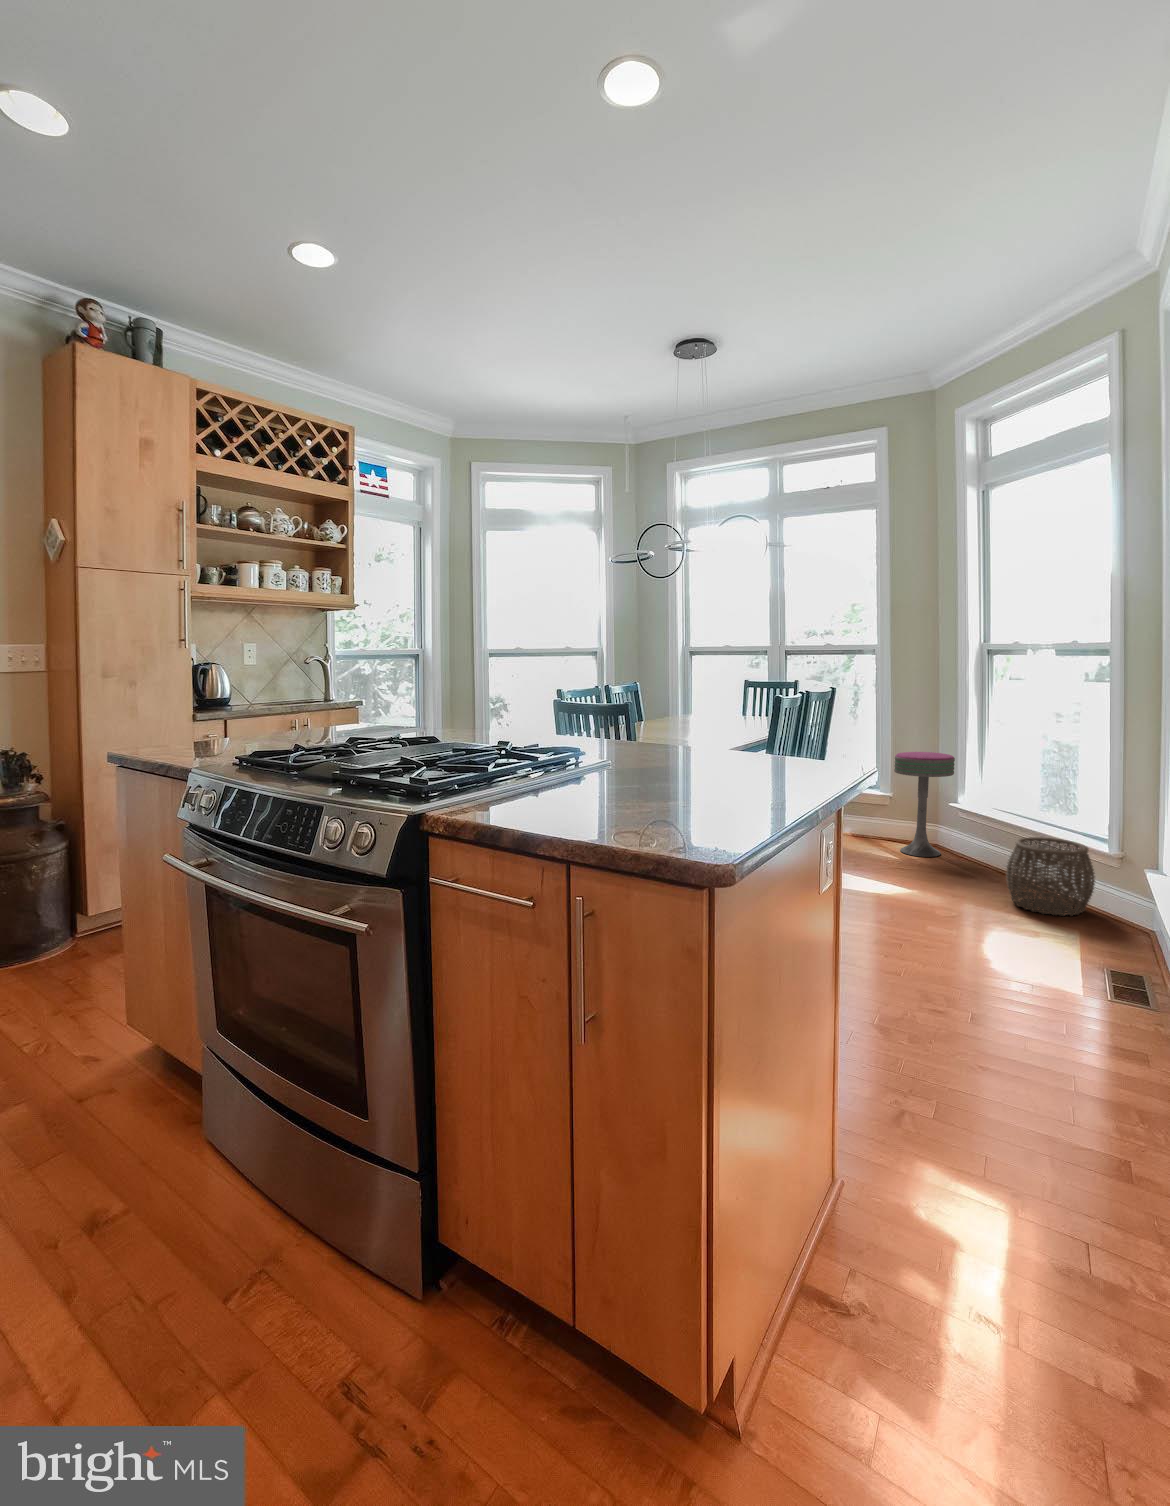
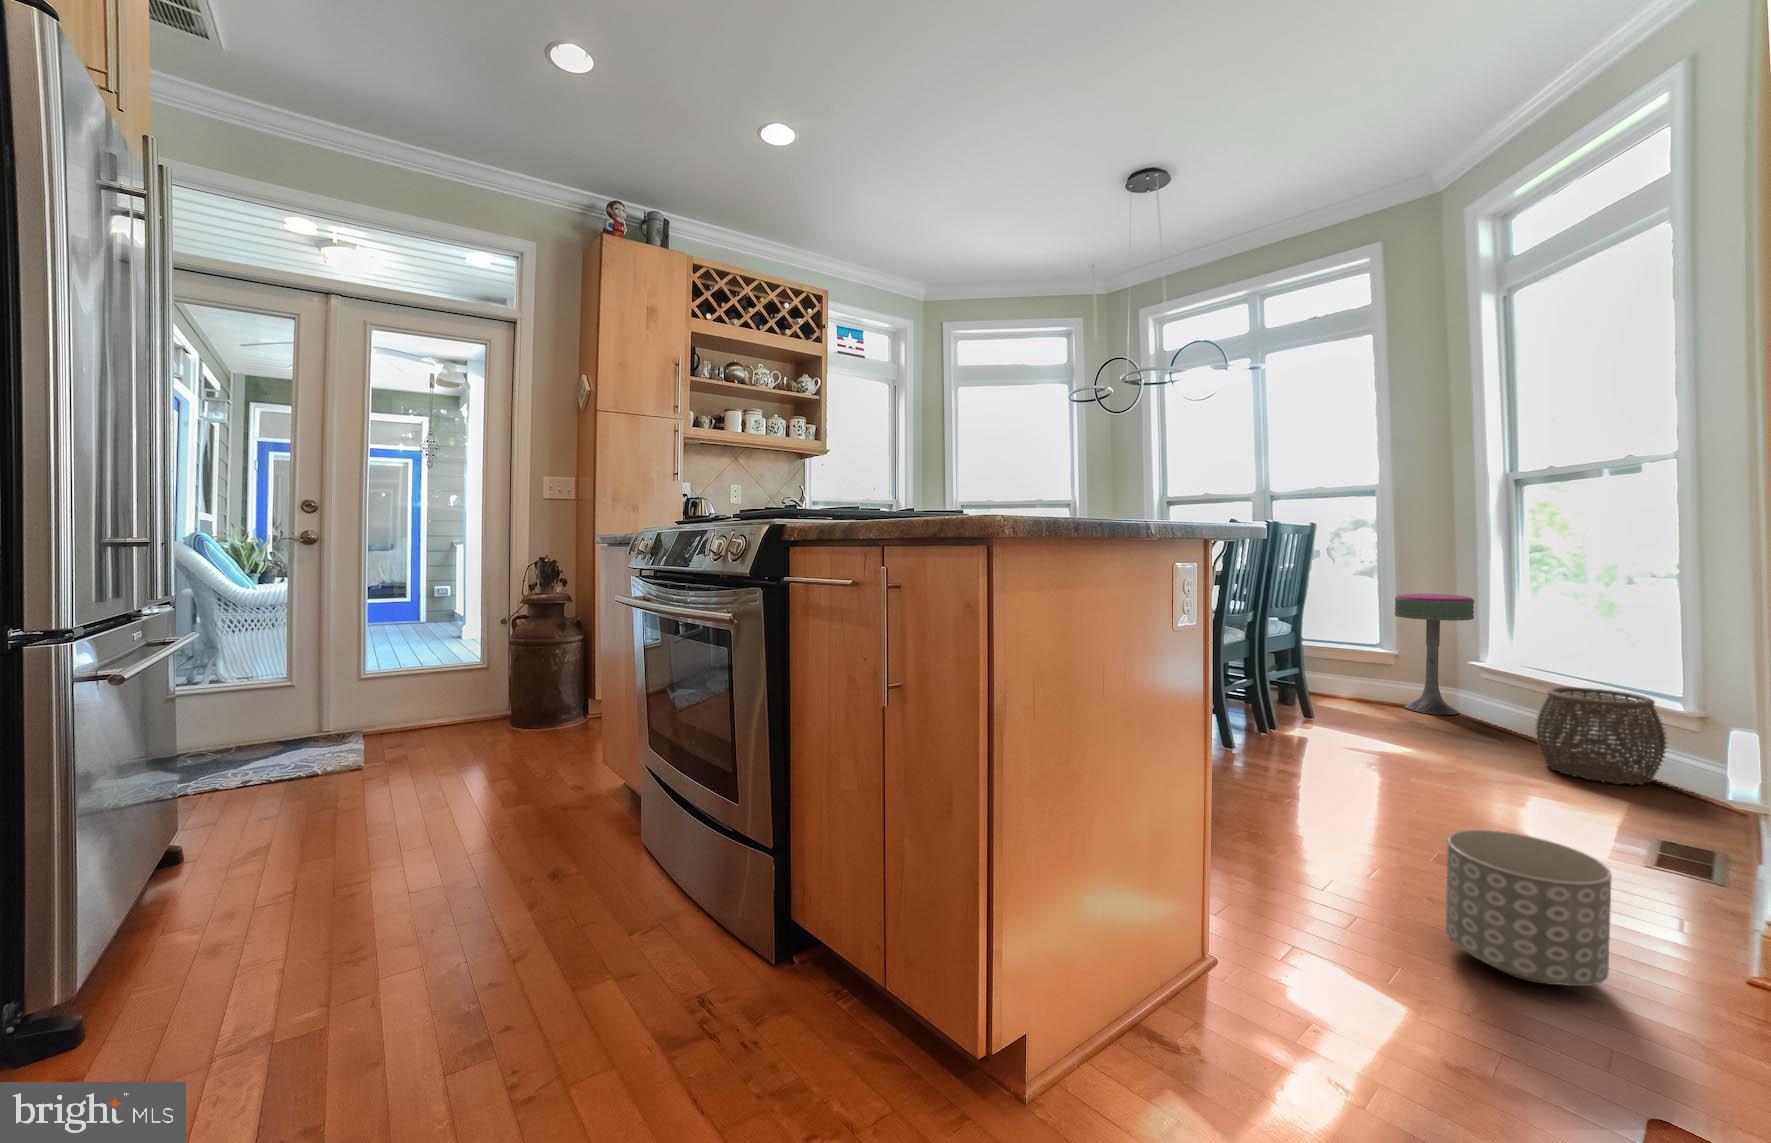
planter: none [986,994,1105,1118] -> present [1446,830,1612,986]

